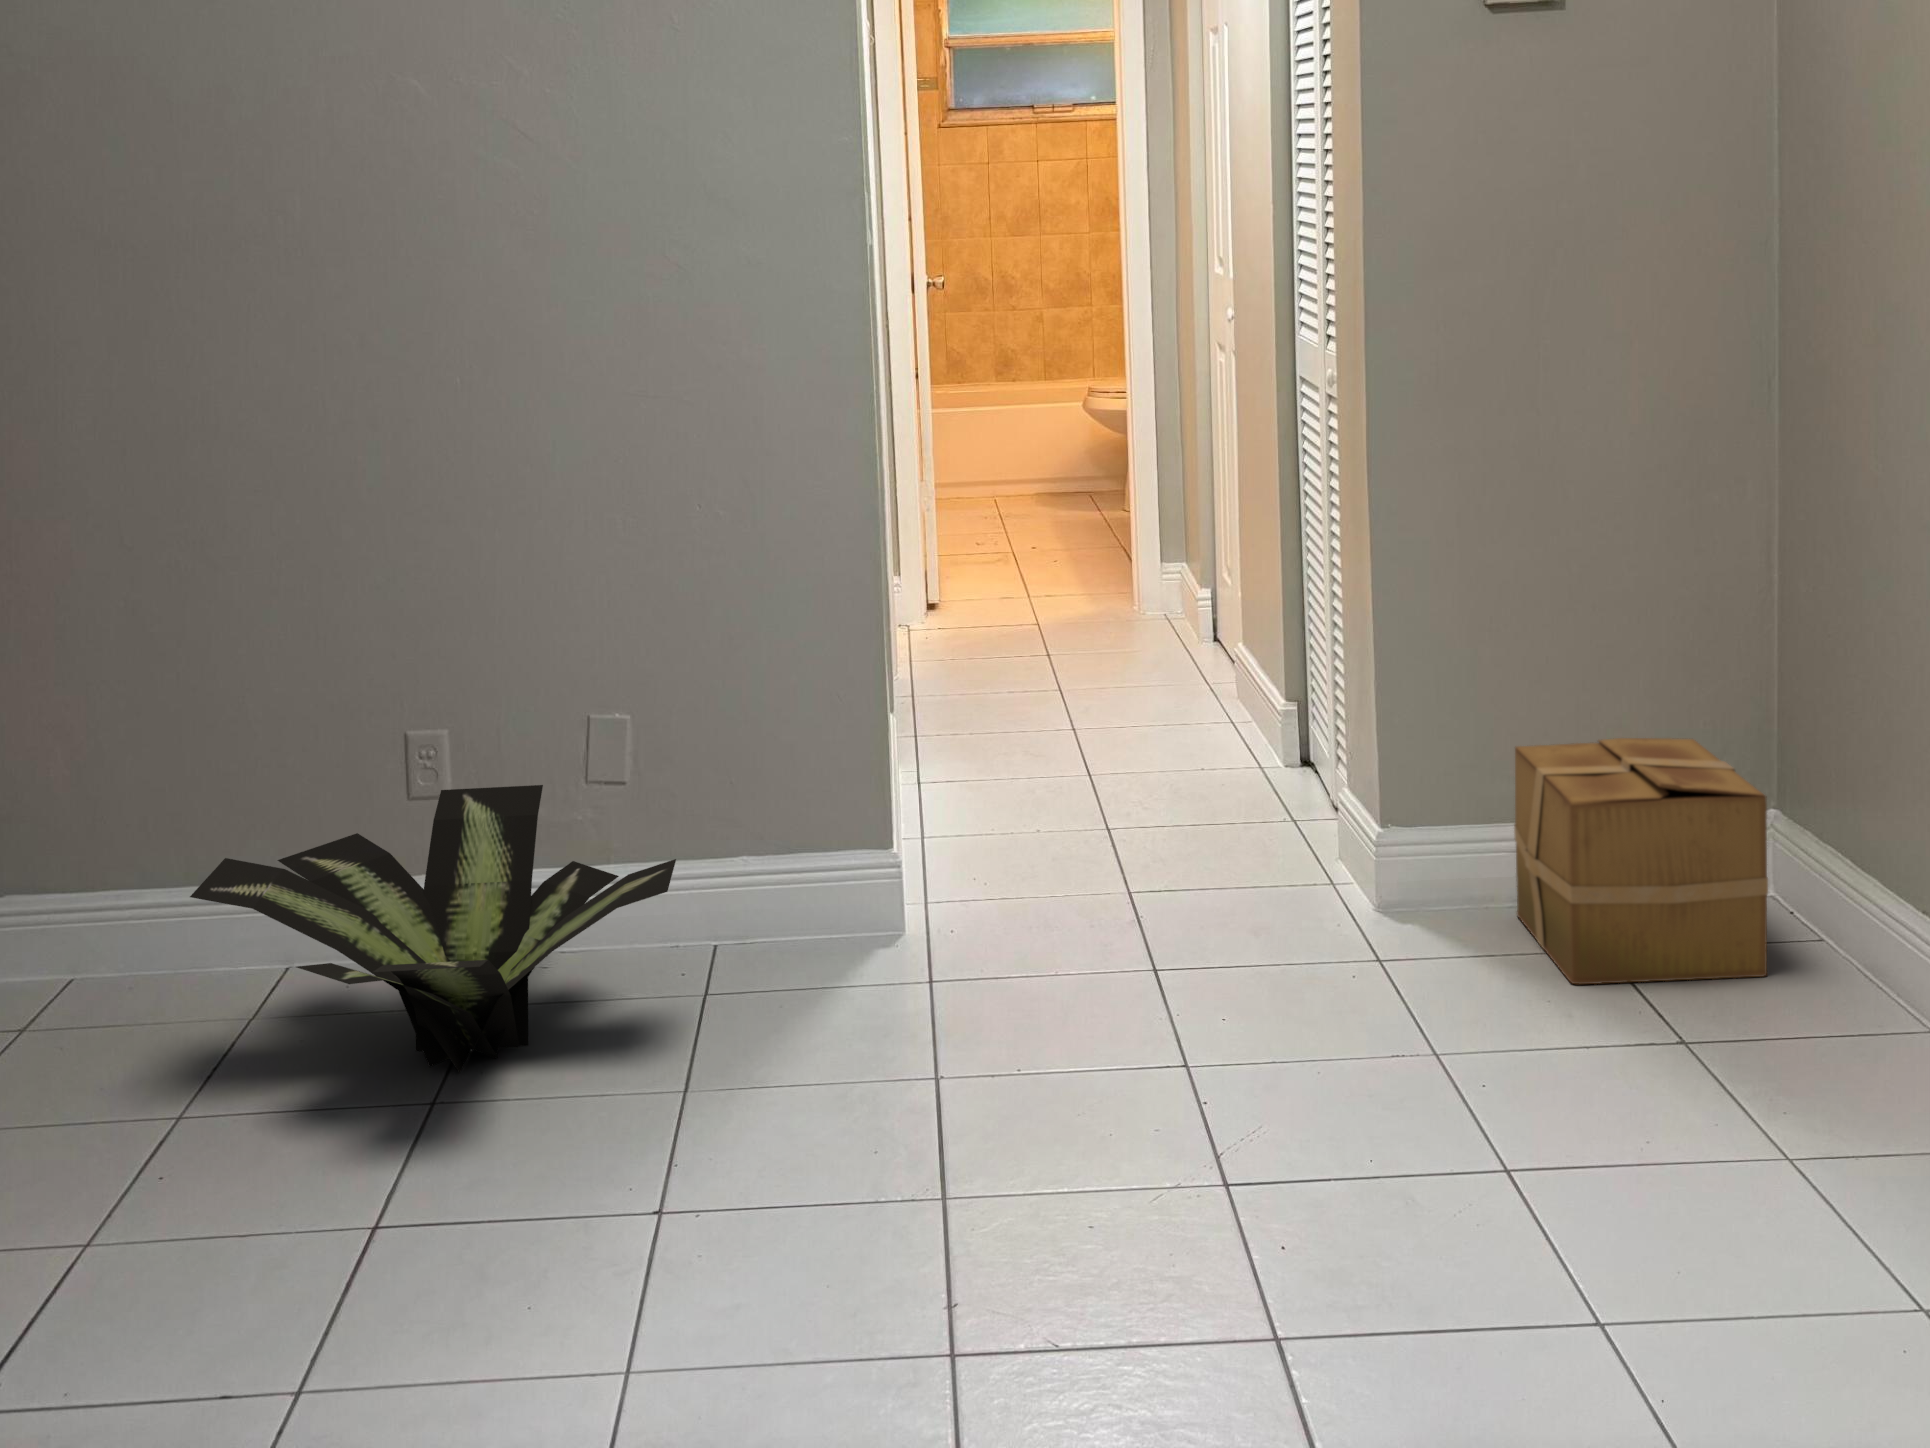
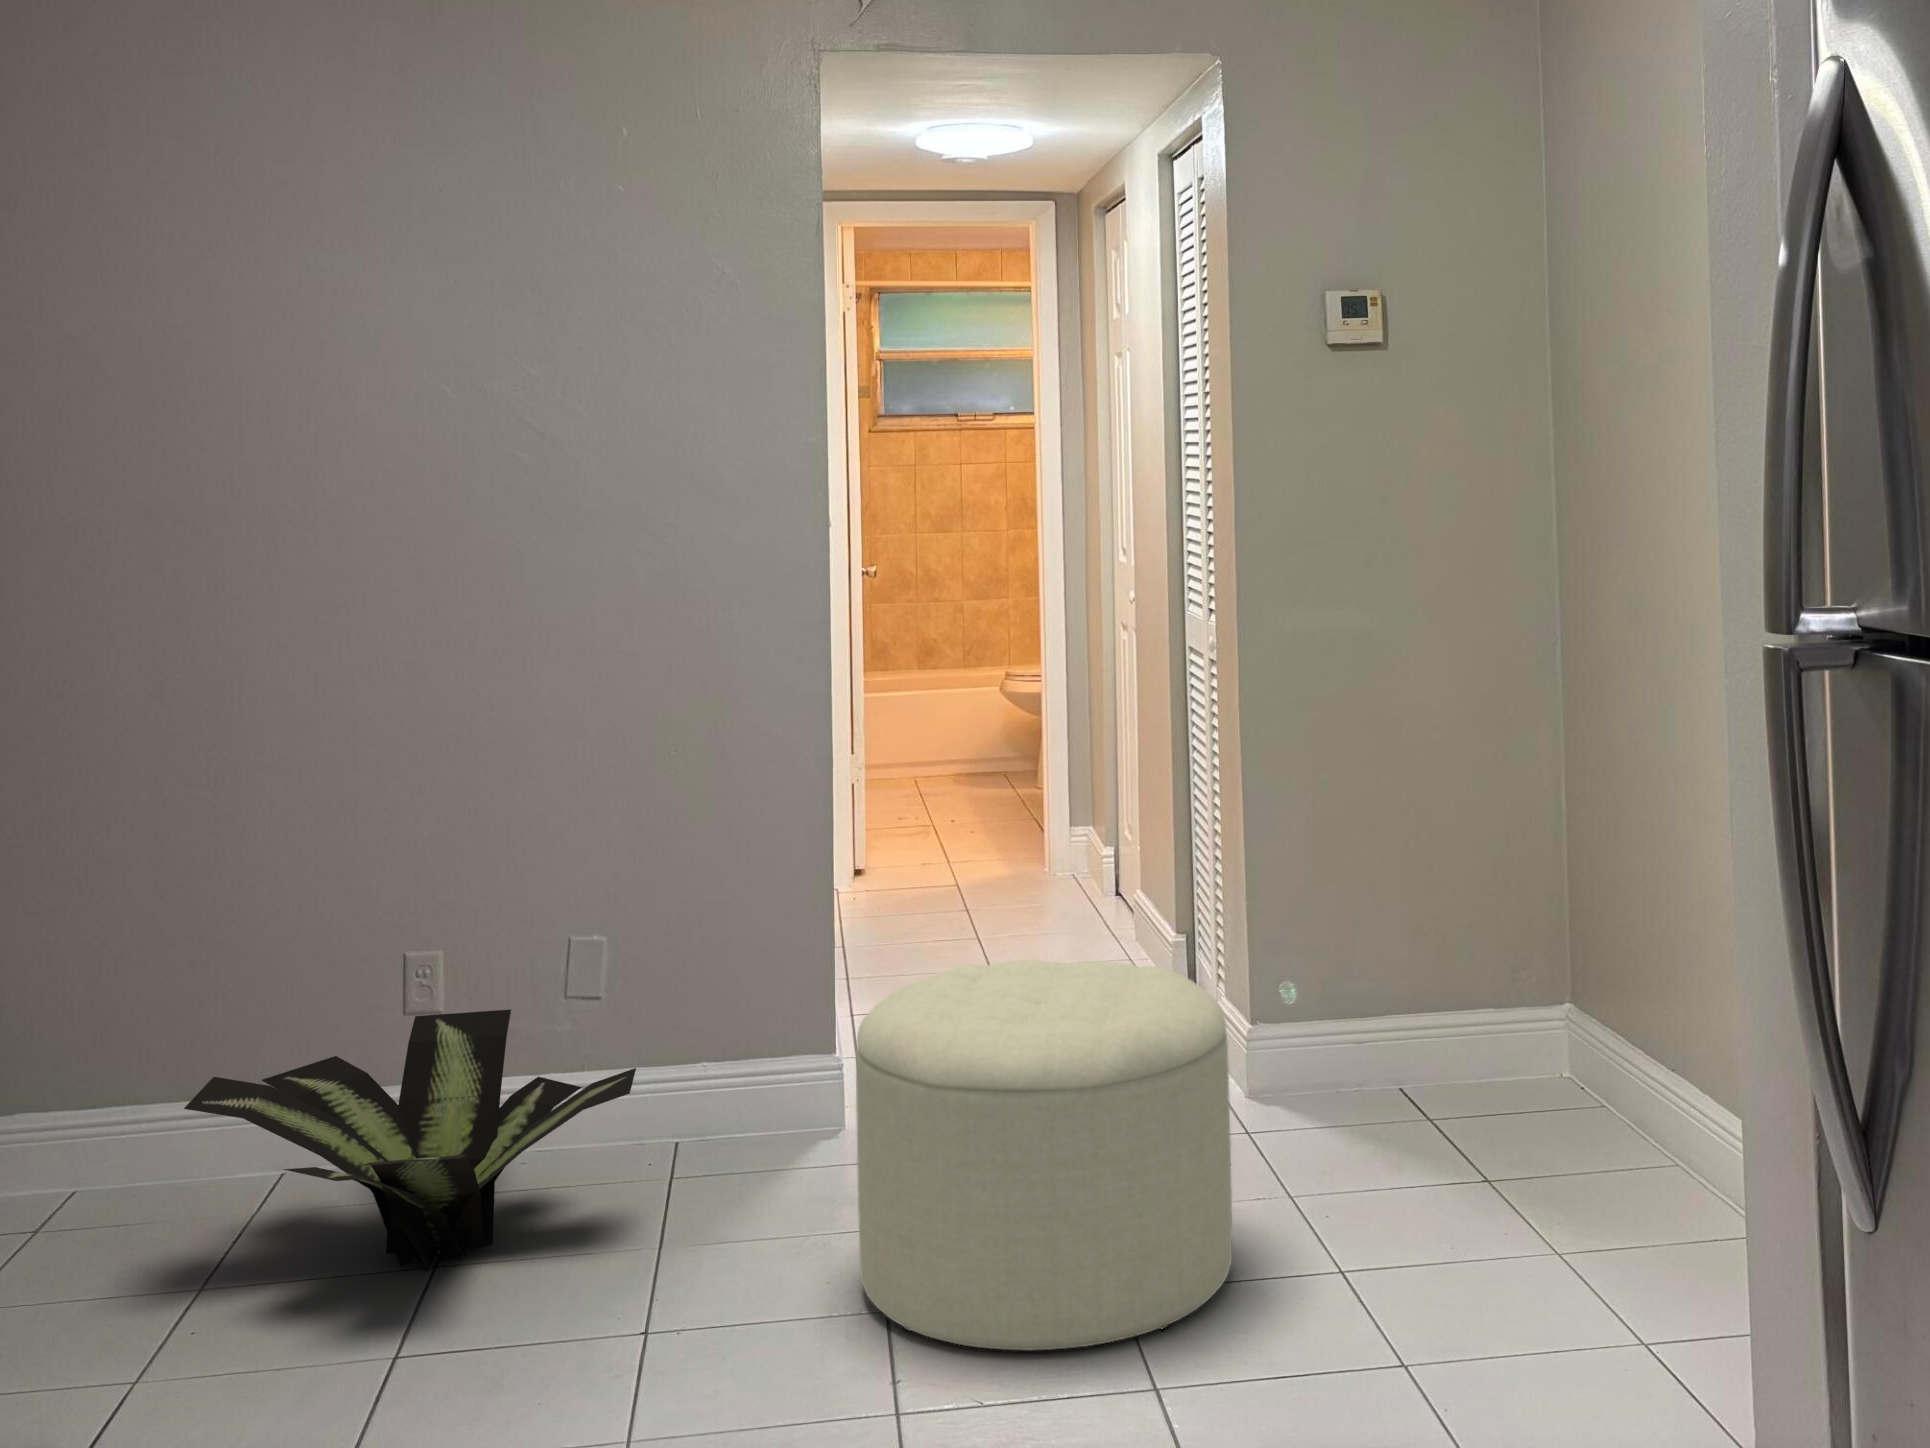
cardboard box: present [1514,738,1768,984] -> none [1362,948,1565,1157]
ottoman: none [917,756,1364,1218] -> present [856,960,1232,1351]

